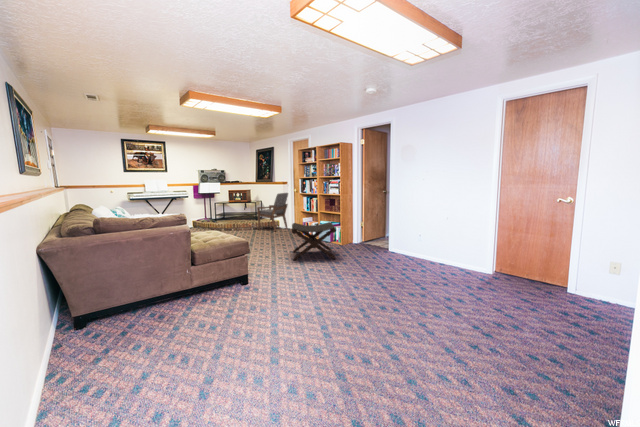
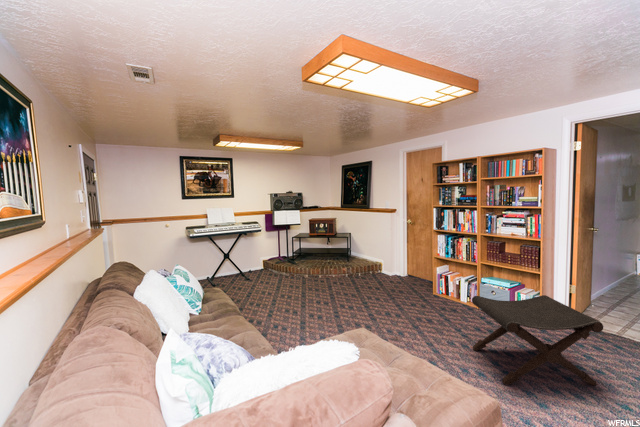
armchair: present [257,193,288,232] -> none [358,226,403,285]

